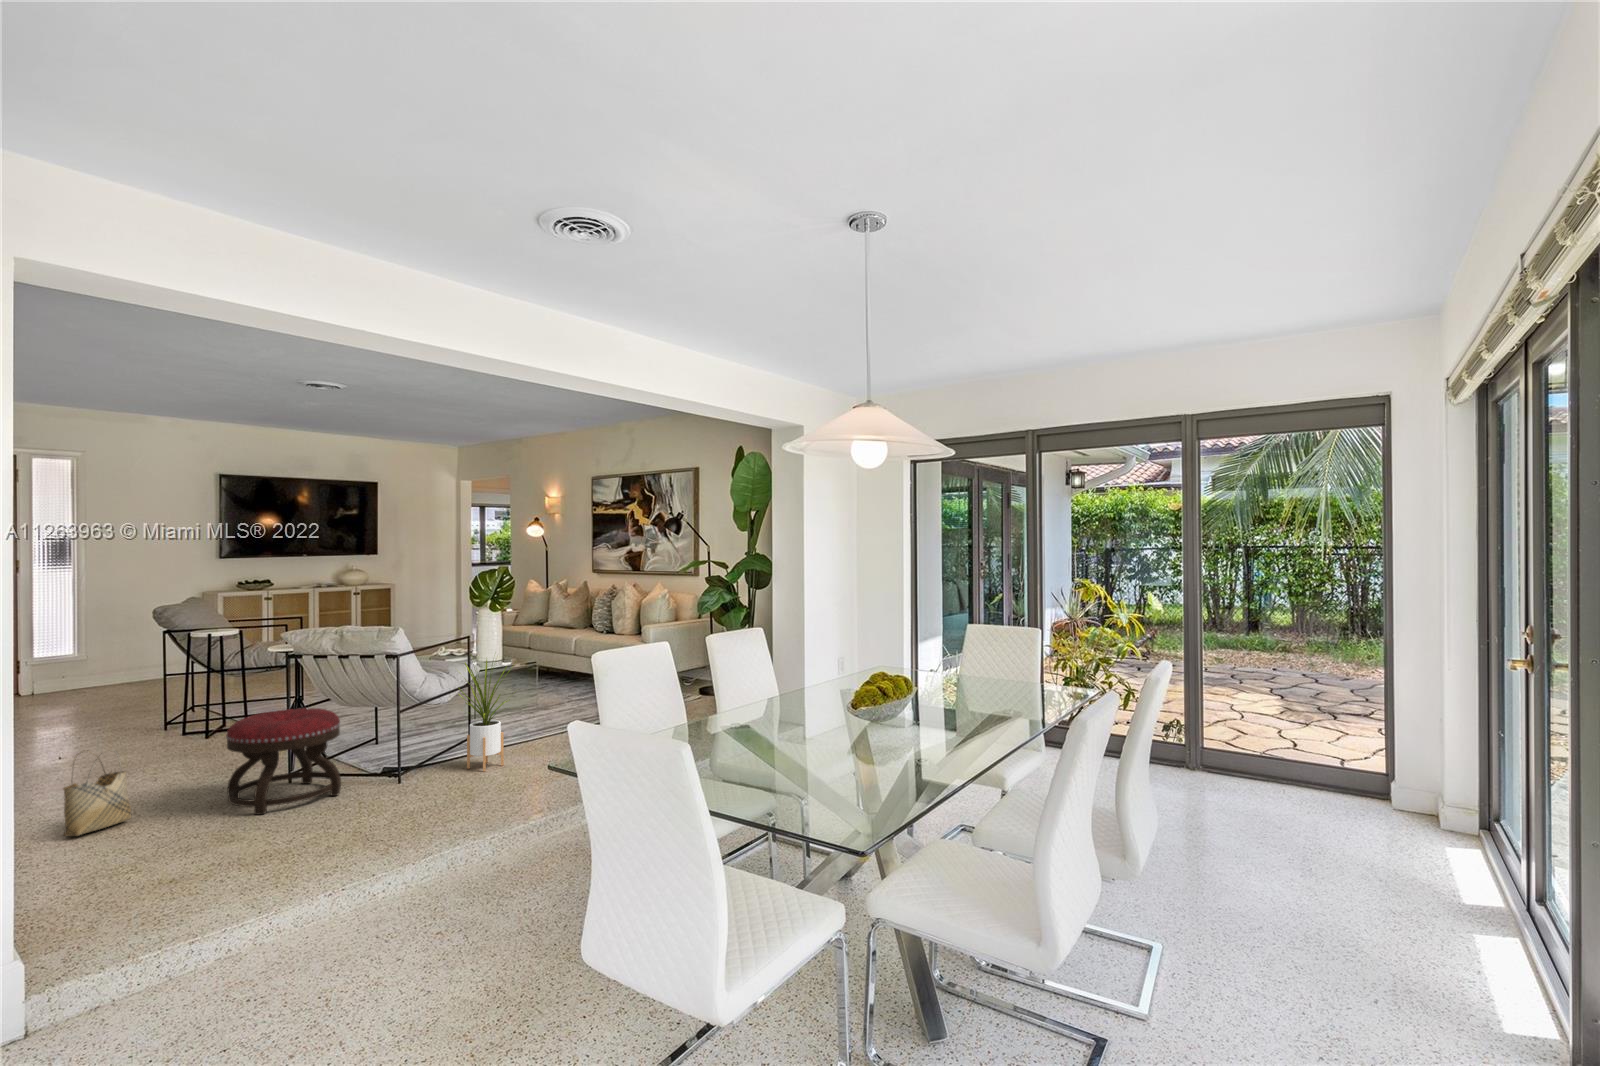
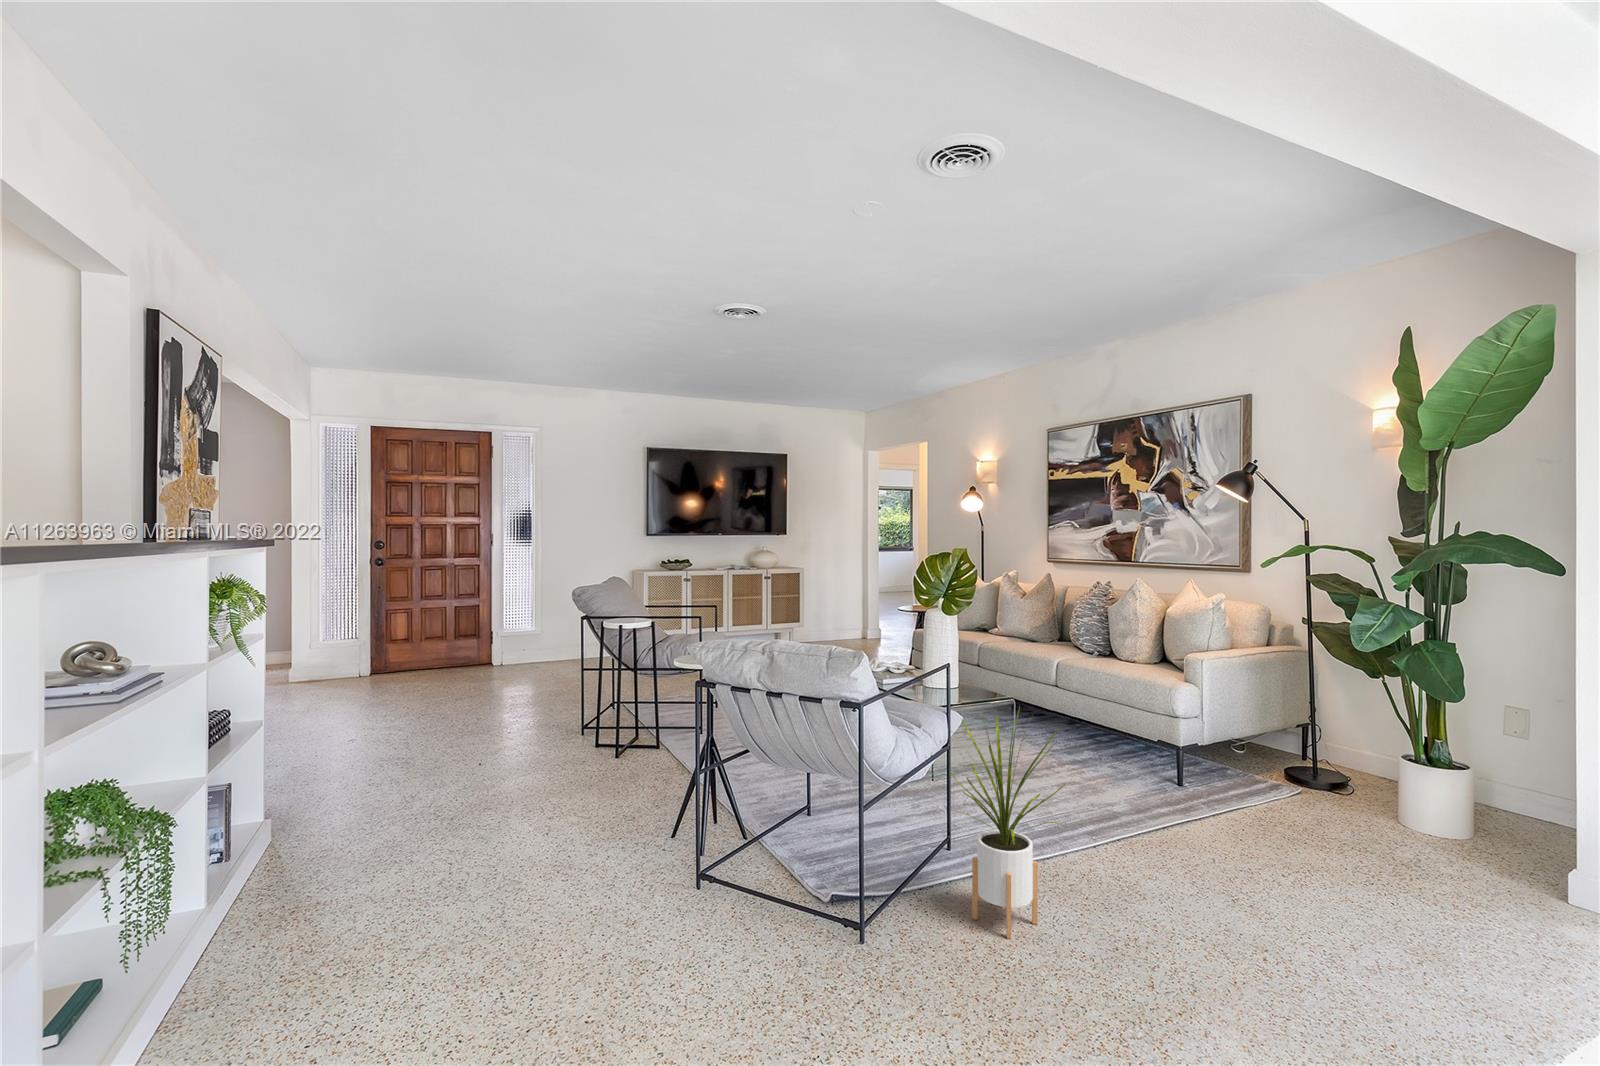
ottoman: present [226,708,341,815] -> none [606,781,776,998]
woven basket: present [63,751,131,836] -> none [377,836,479,994]

